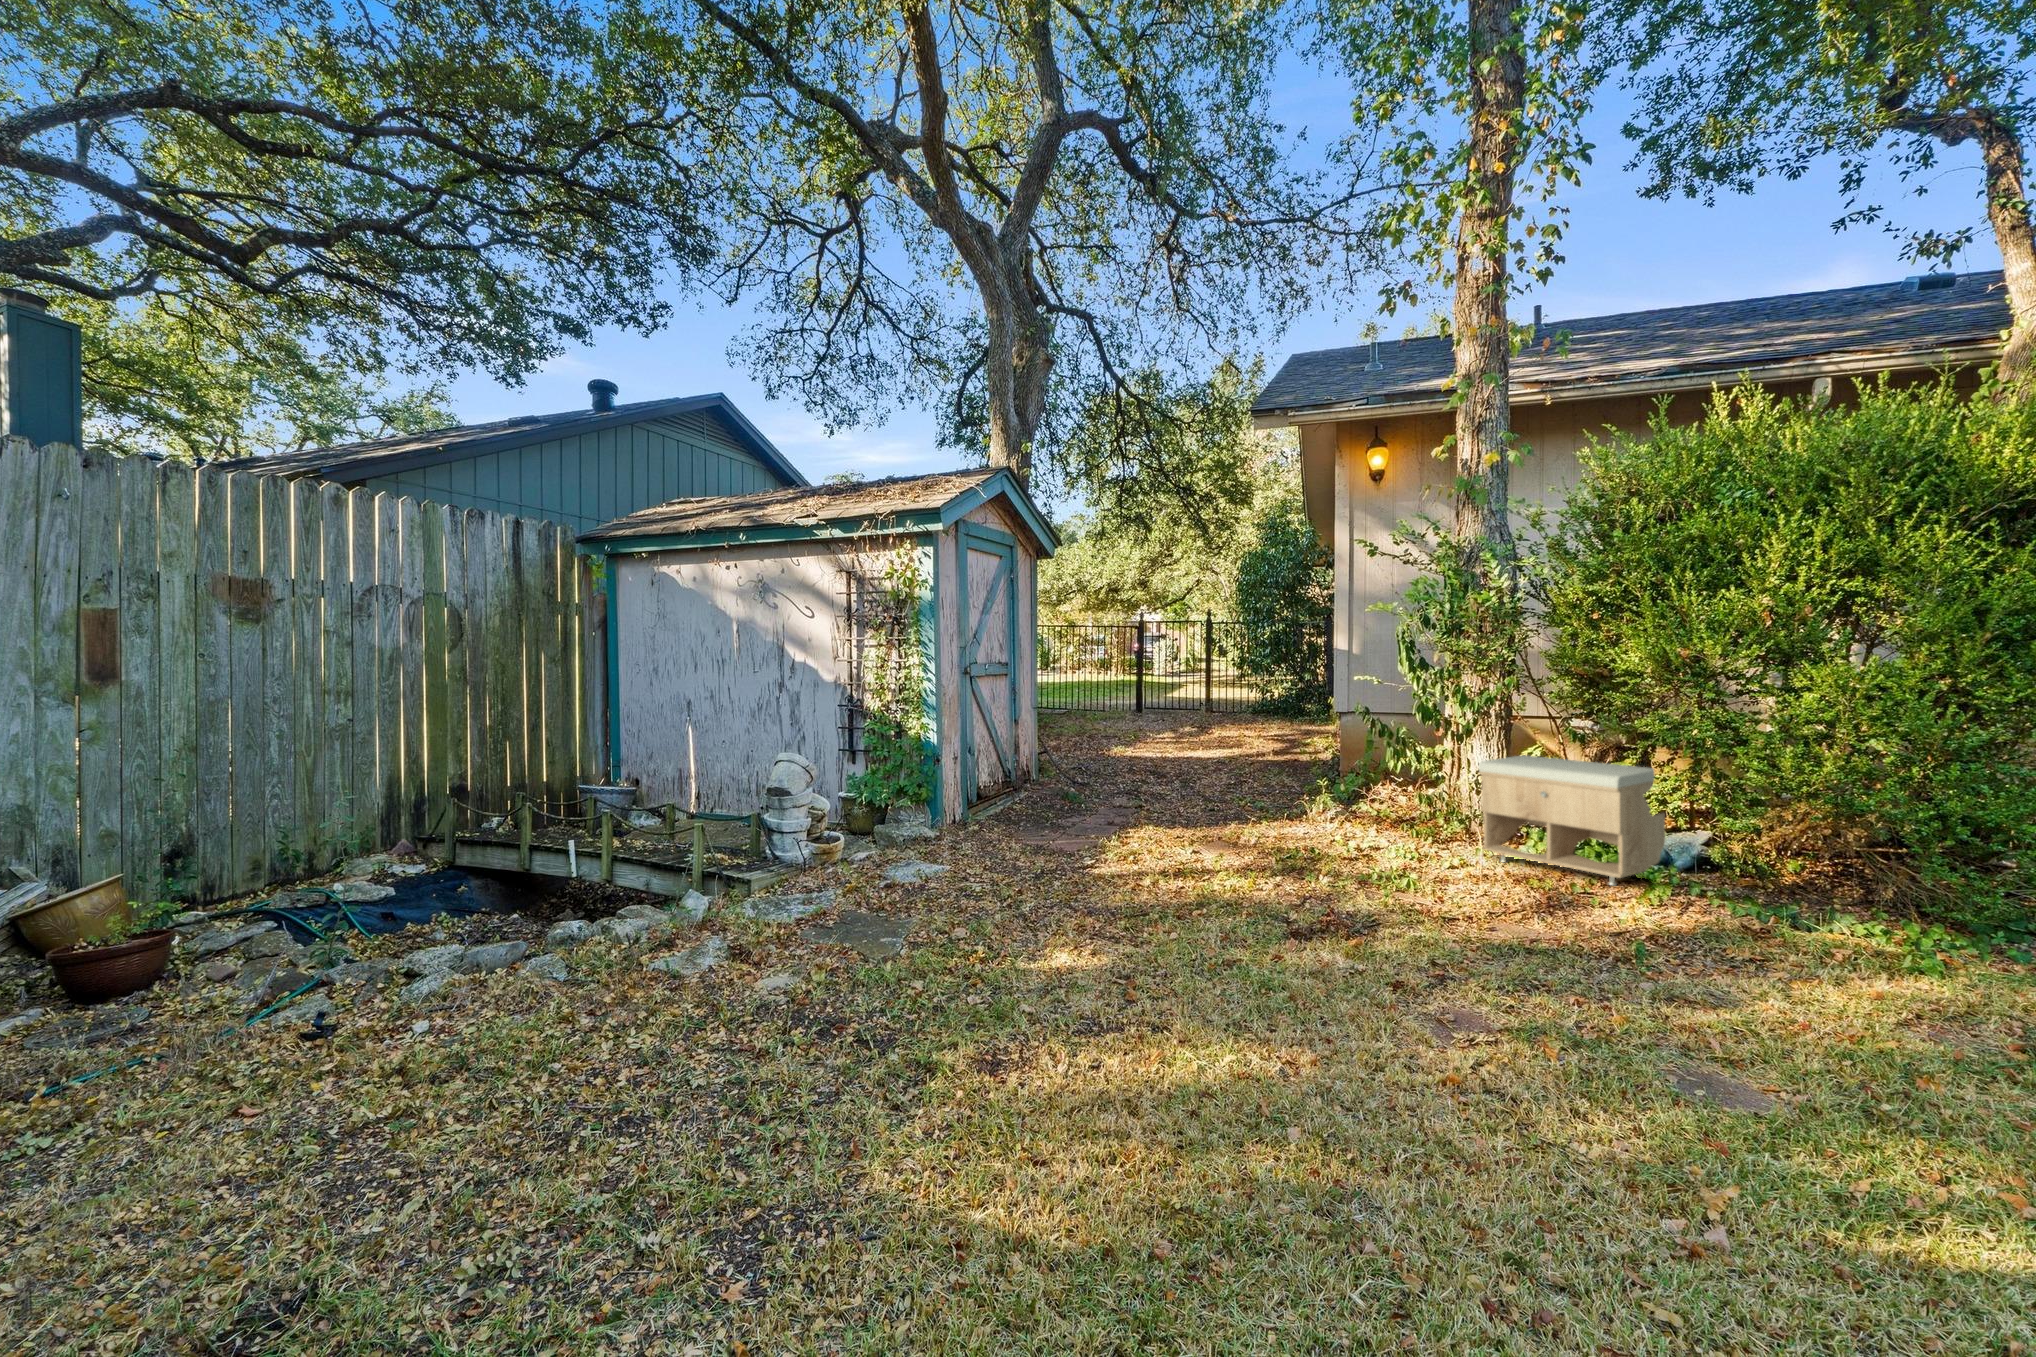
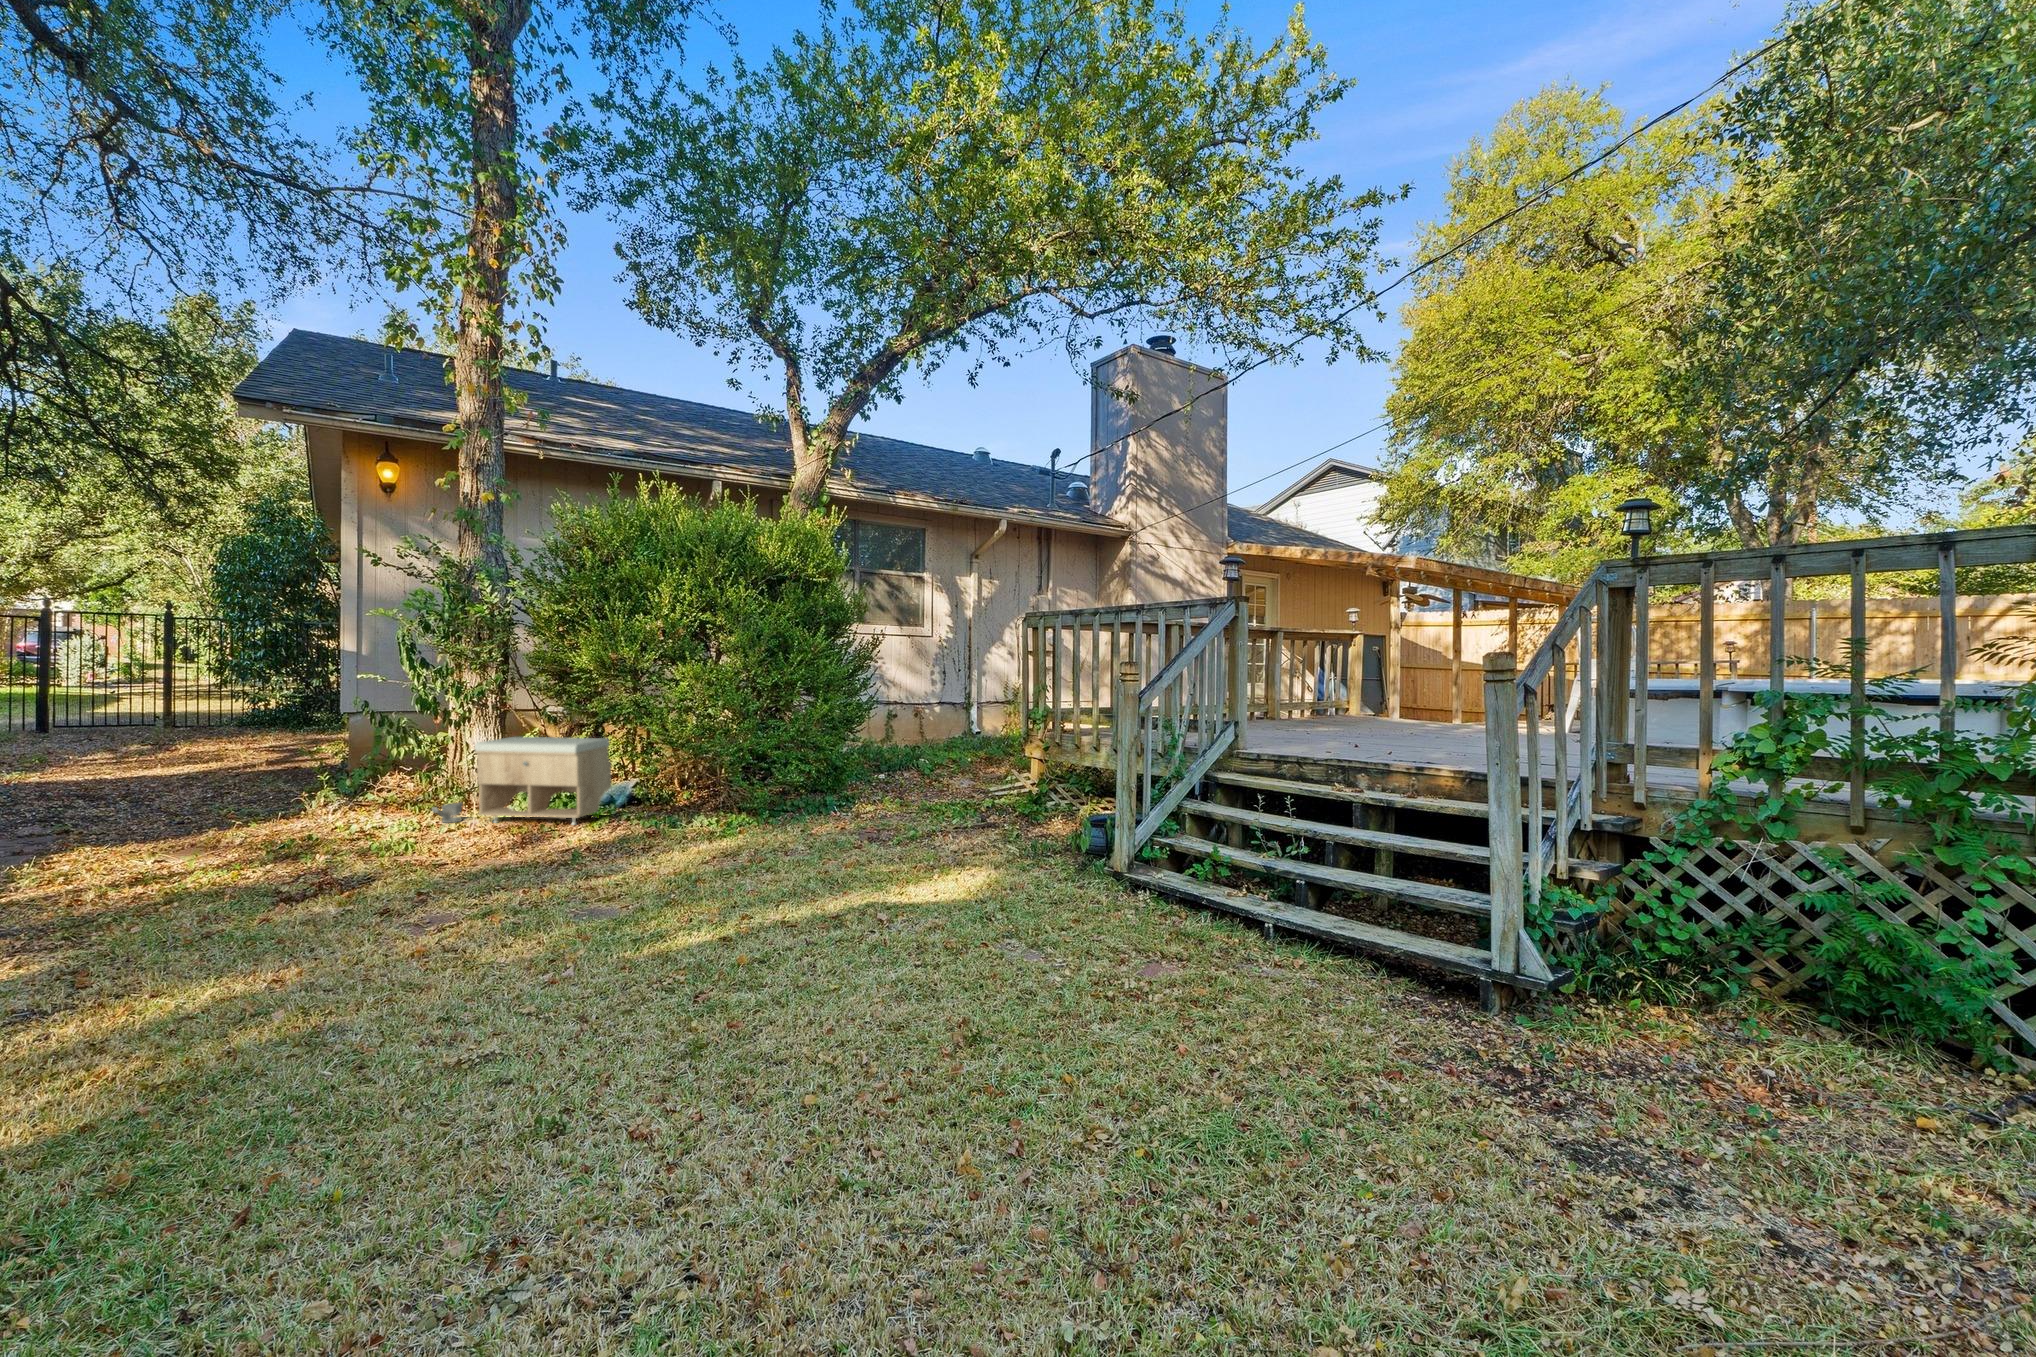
watering can: none [1430,828,1463,853] -> present [432,802,463,823]

